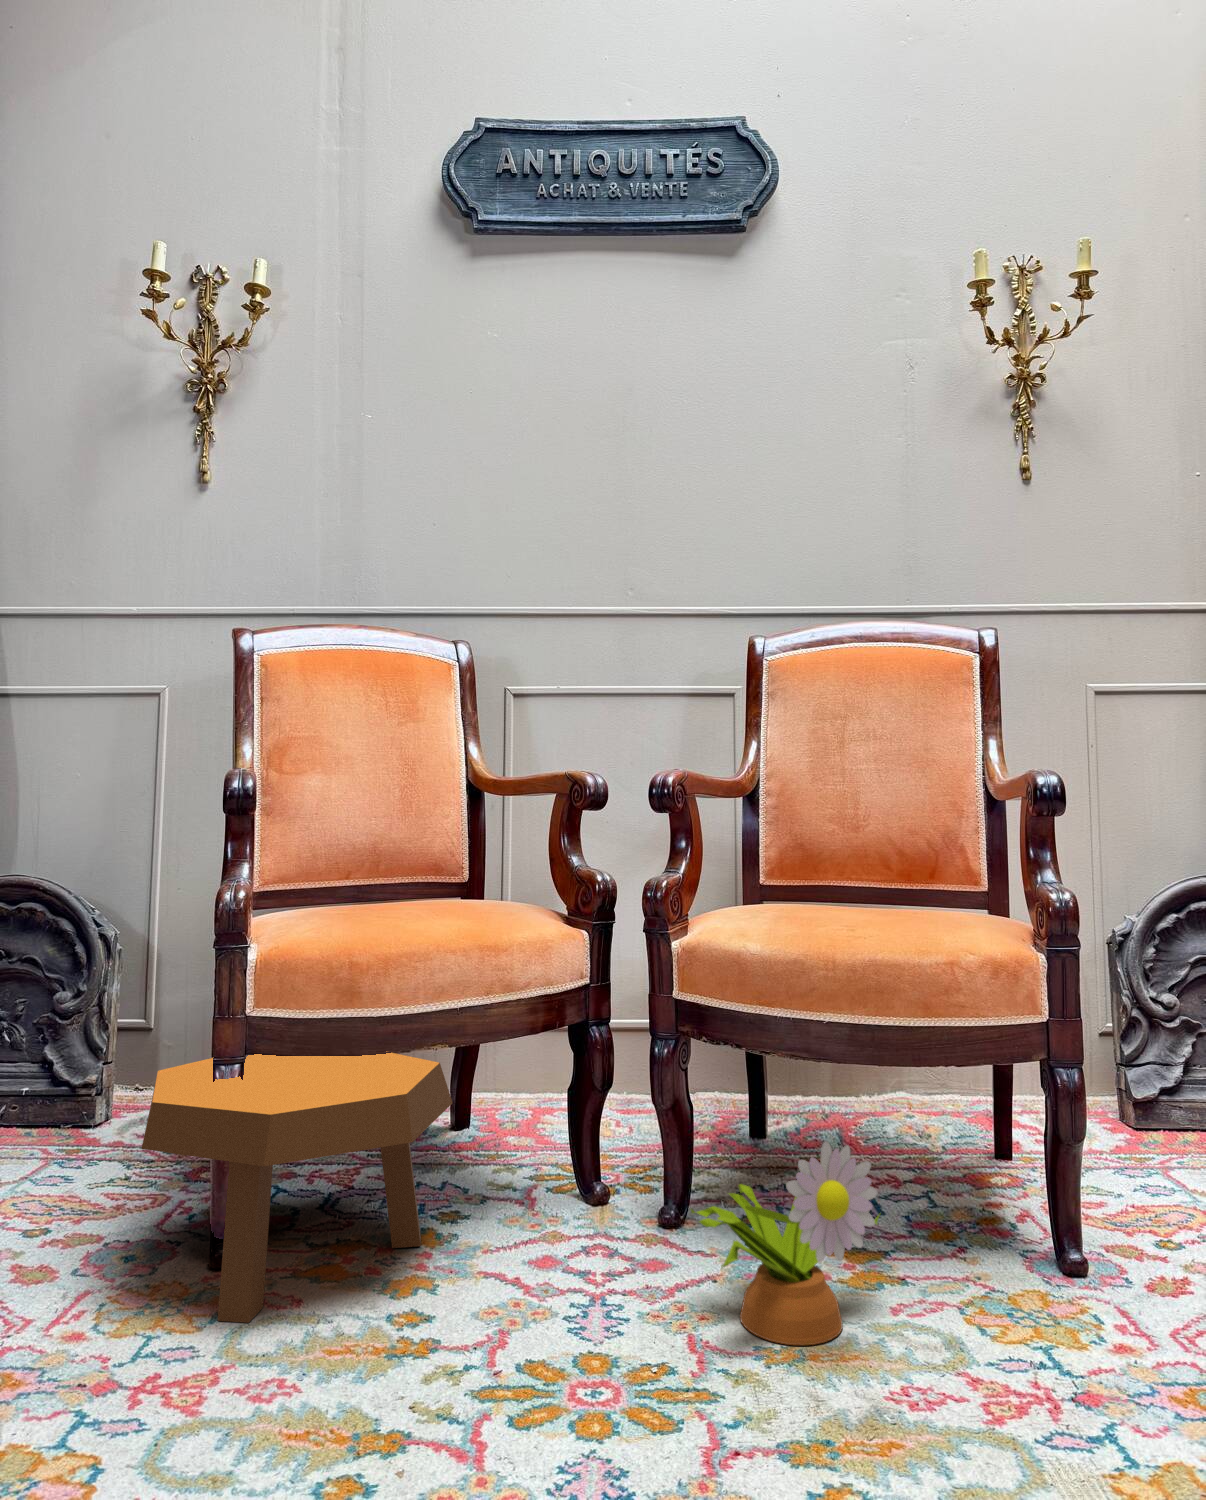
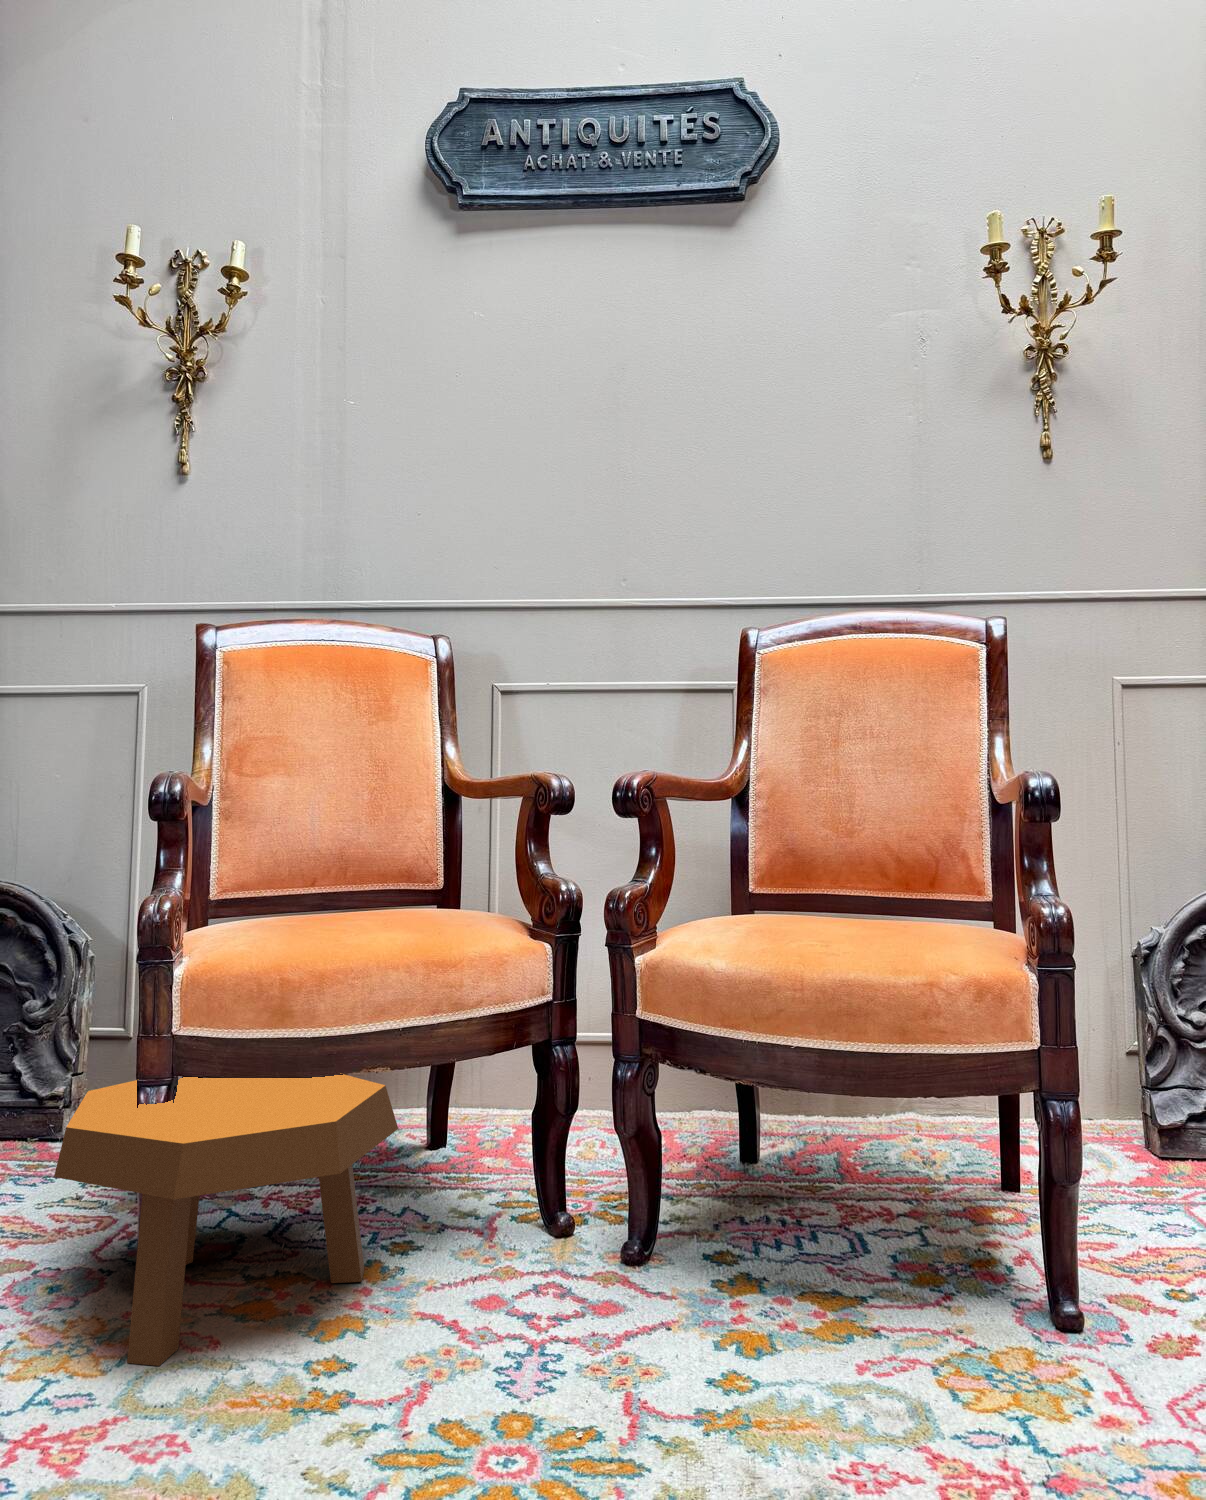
decorative plant: present [691,1141,879,1345] -> none [636,1183,845,1408]

